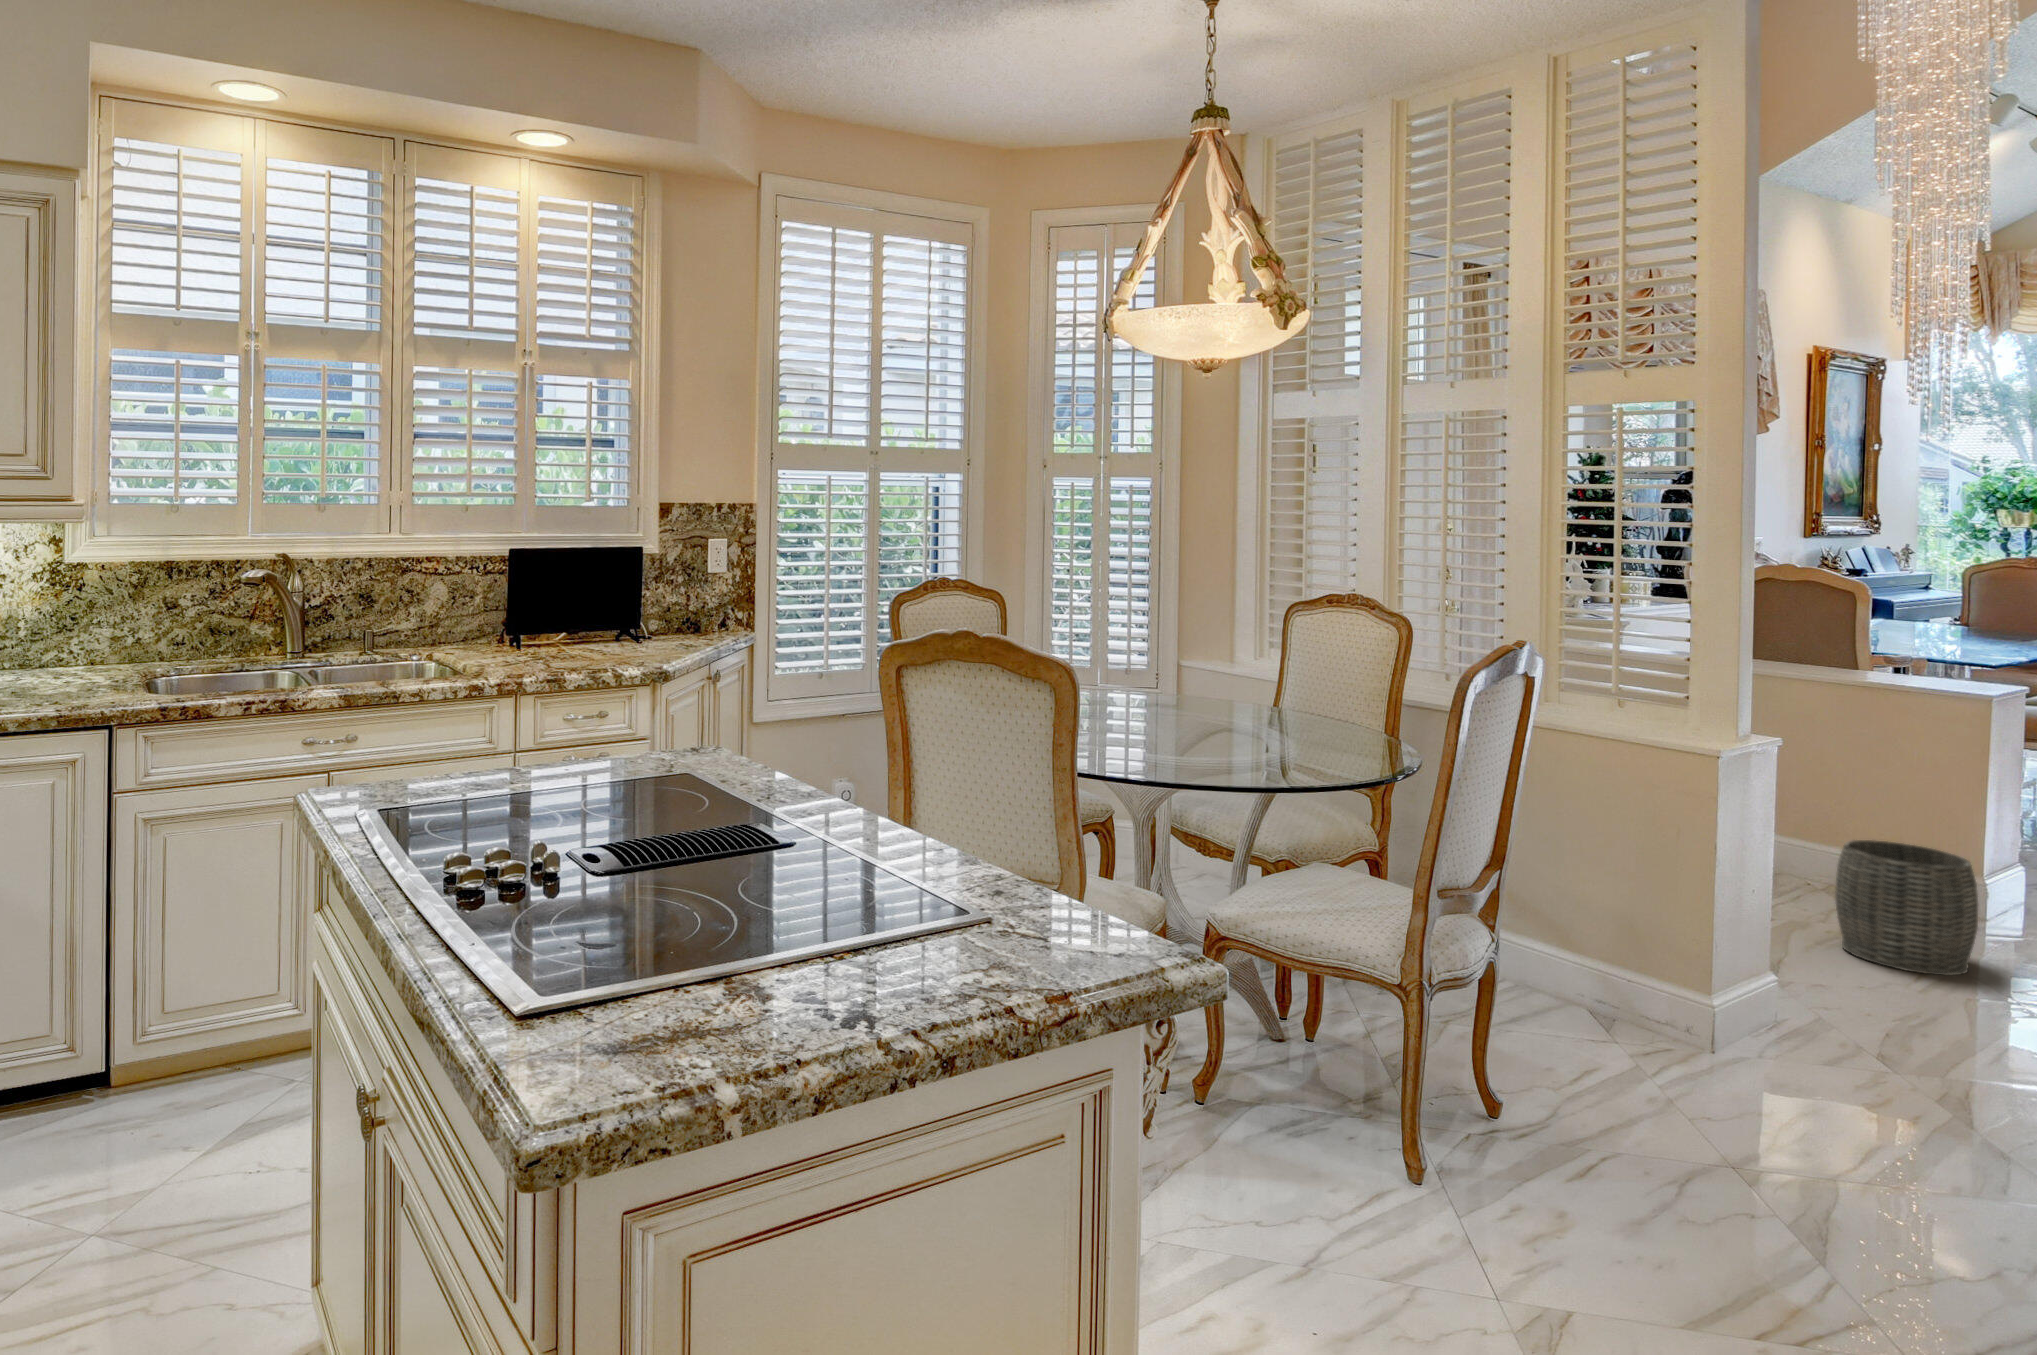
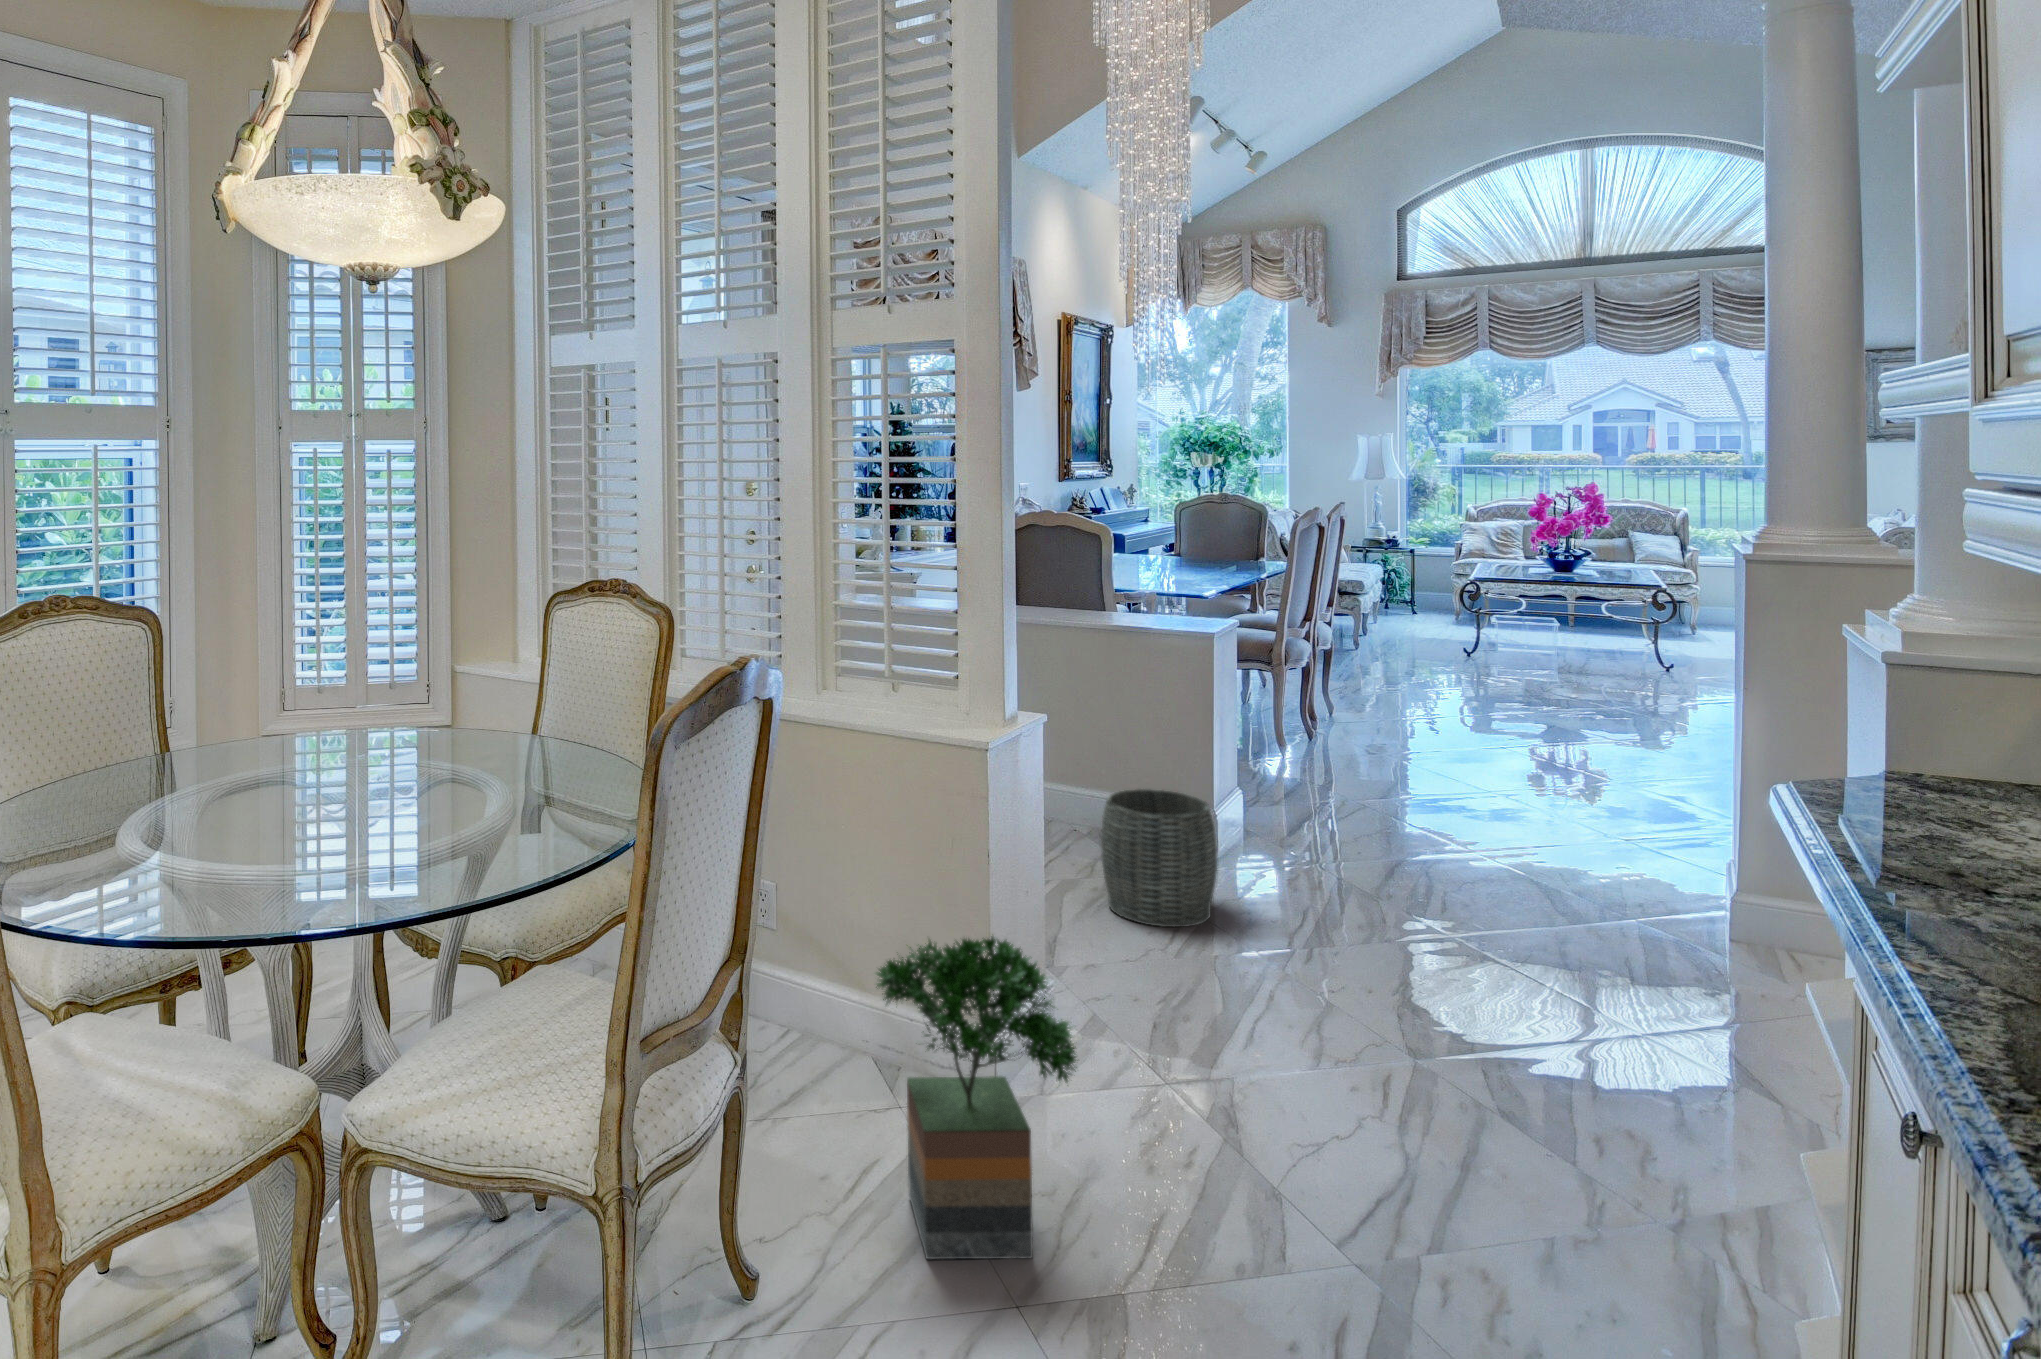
potted tree: none [1599,887,1798,1144] -> present [876,936,1076,1259]

